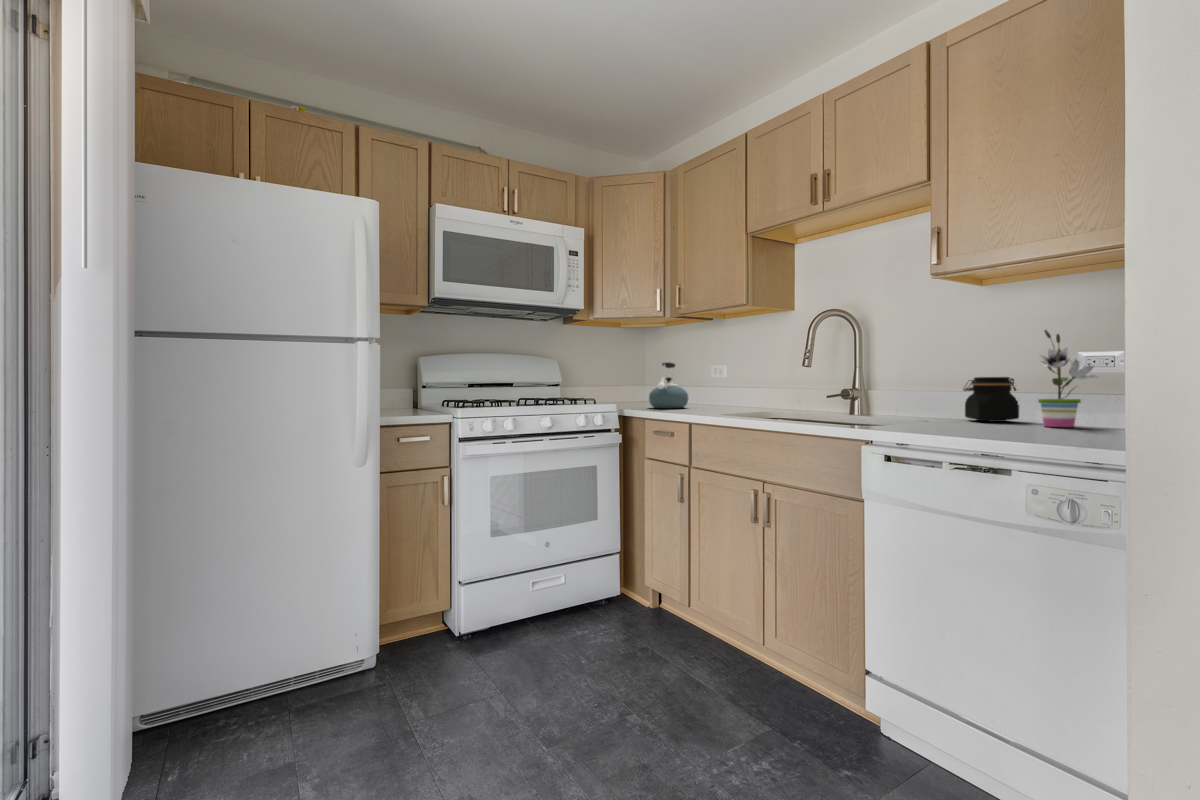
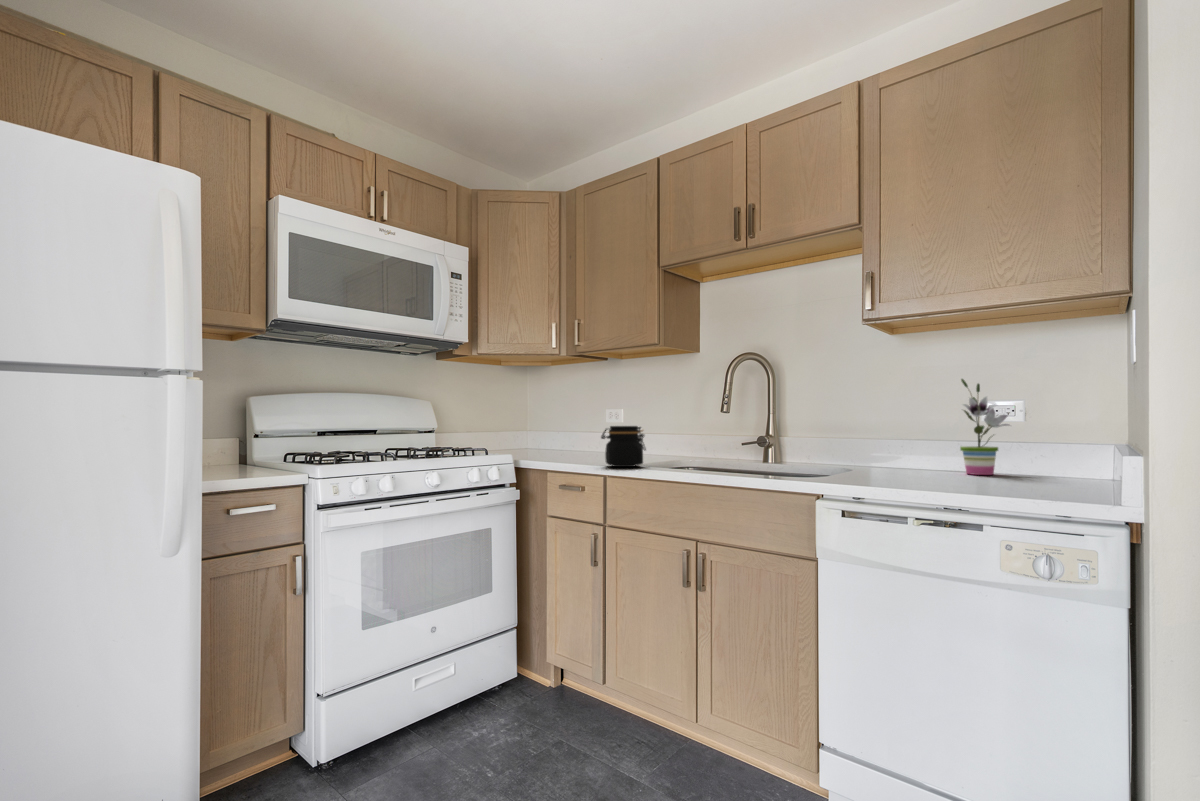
kettle: present [649,362,688,408] -> none [542,404,587,457]
jar: present [963,377,1019,422] -> present [601,426,646,467]

